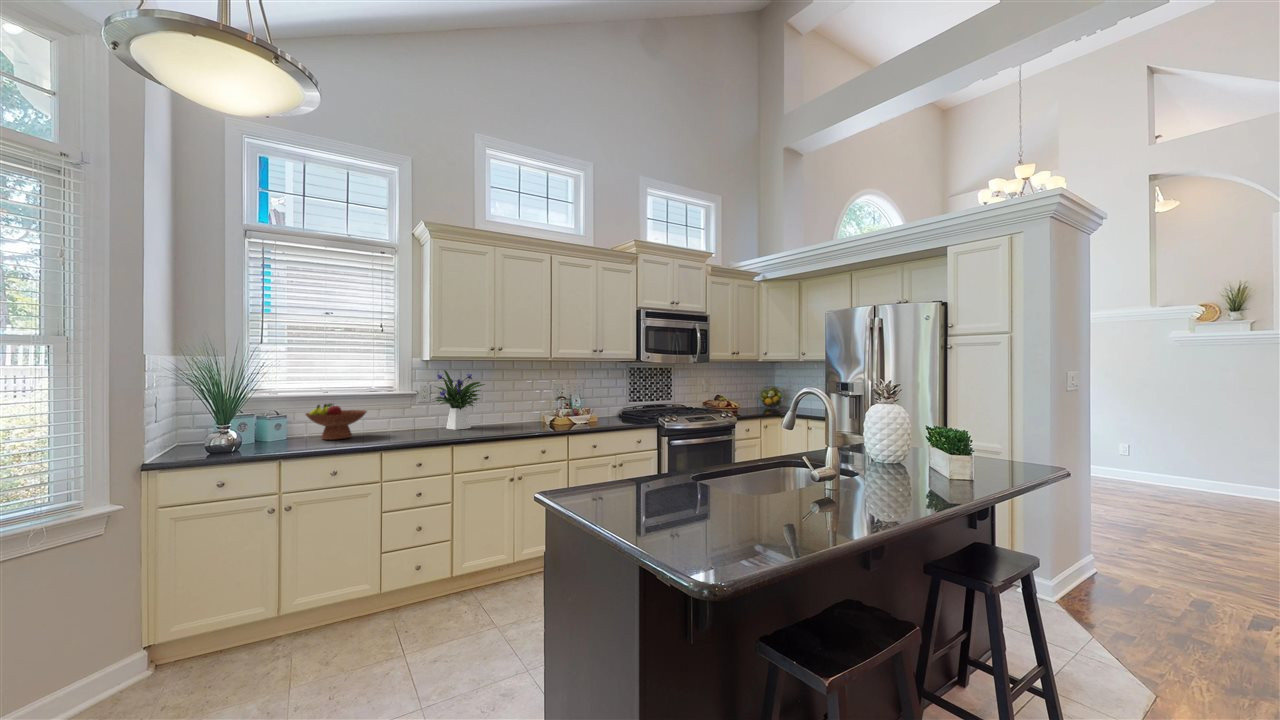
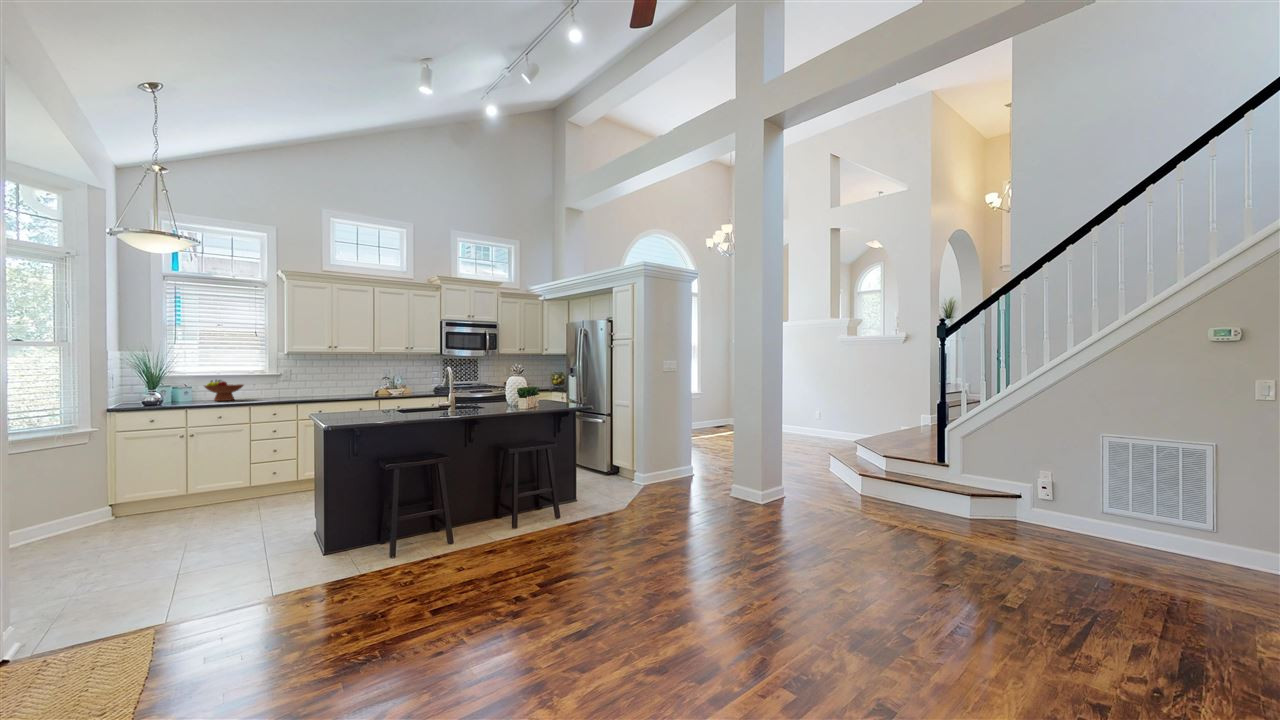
flower arrangement: present [433,370,485,430] -> none [286,360,327,397]

